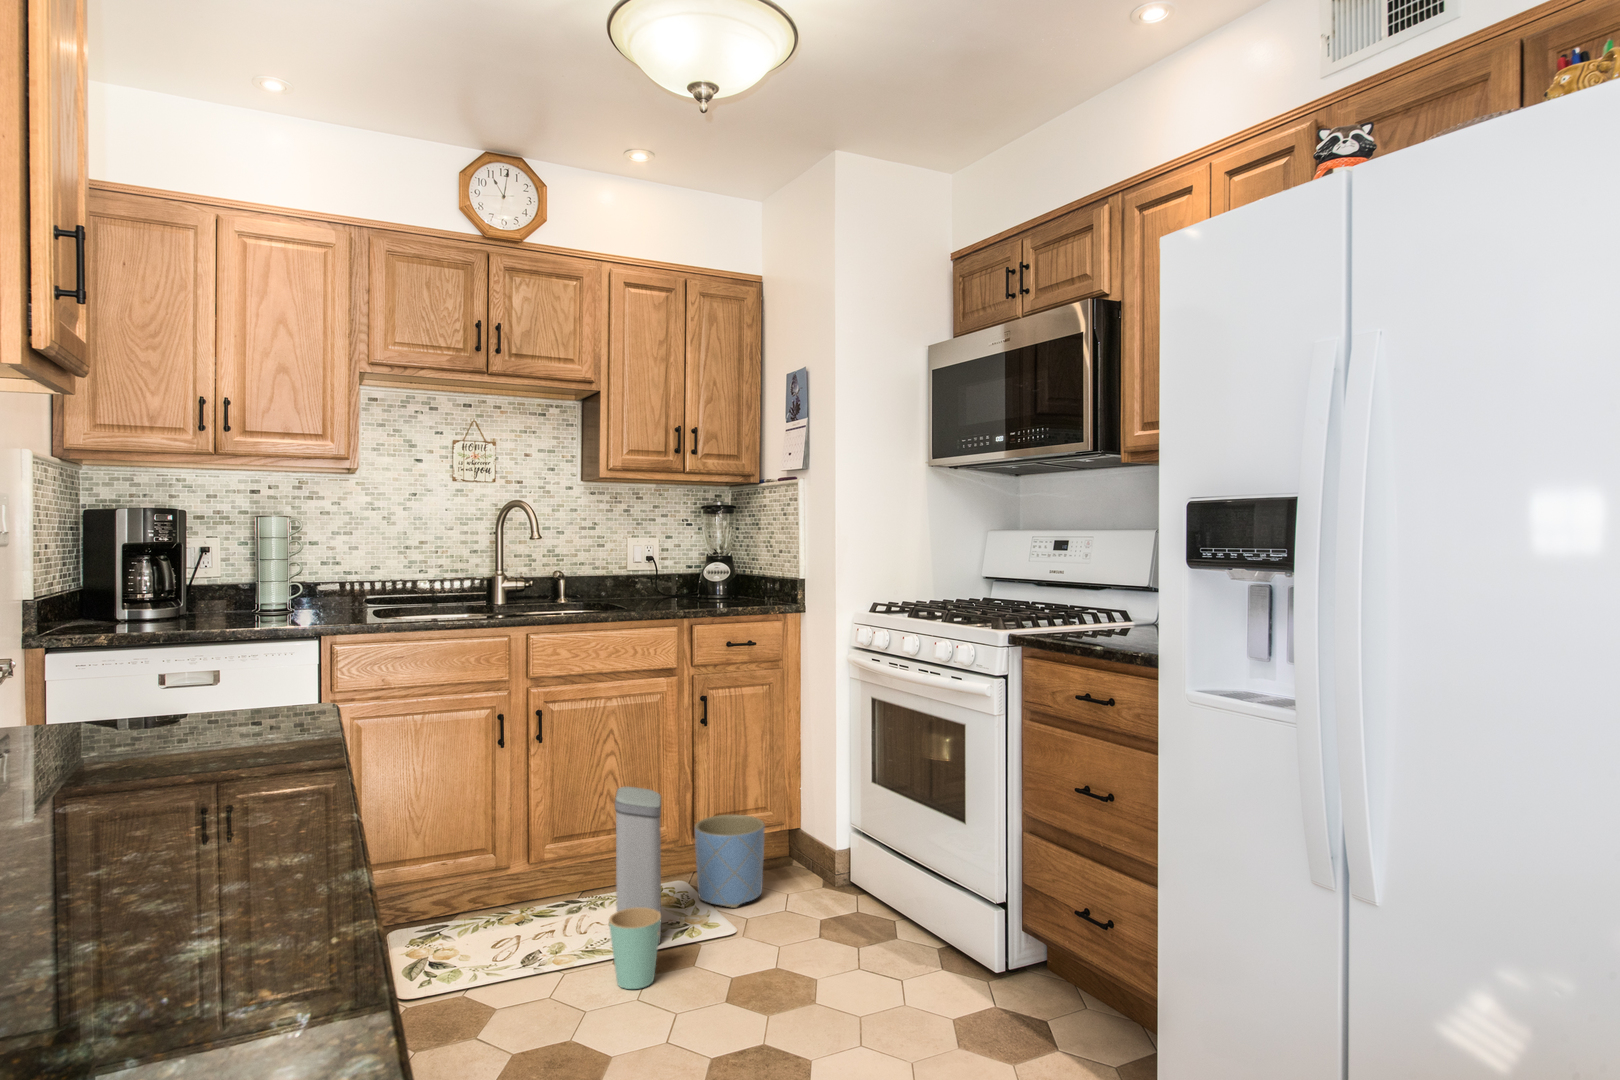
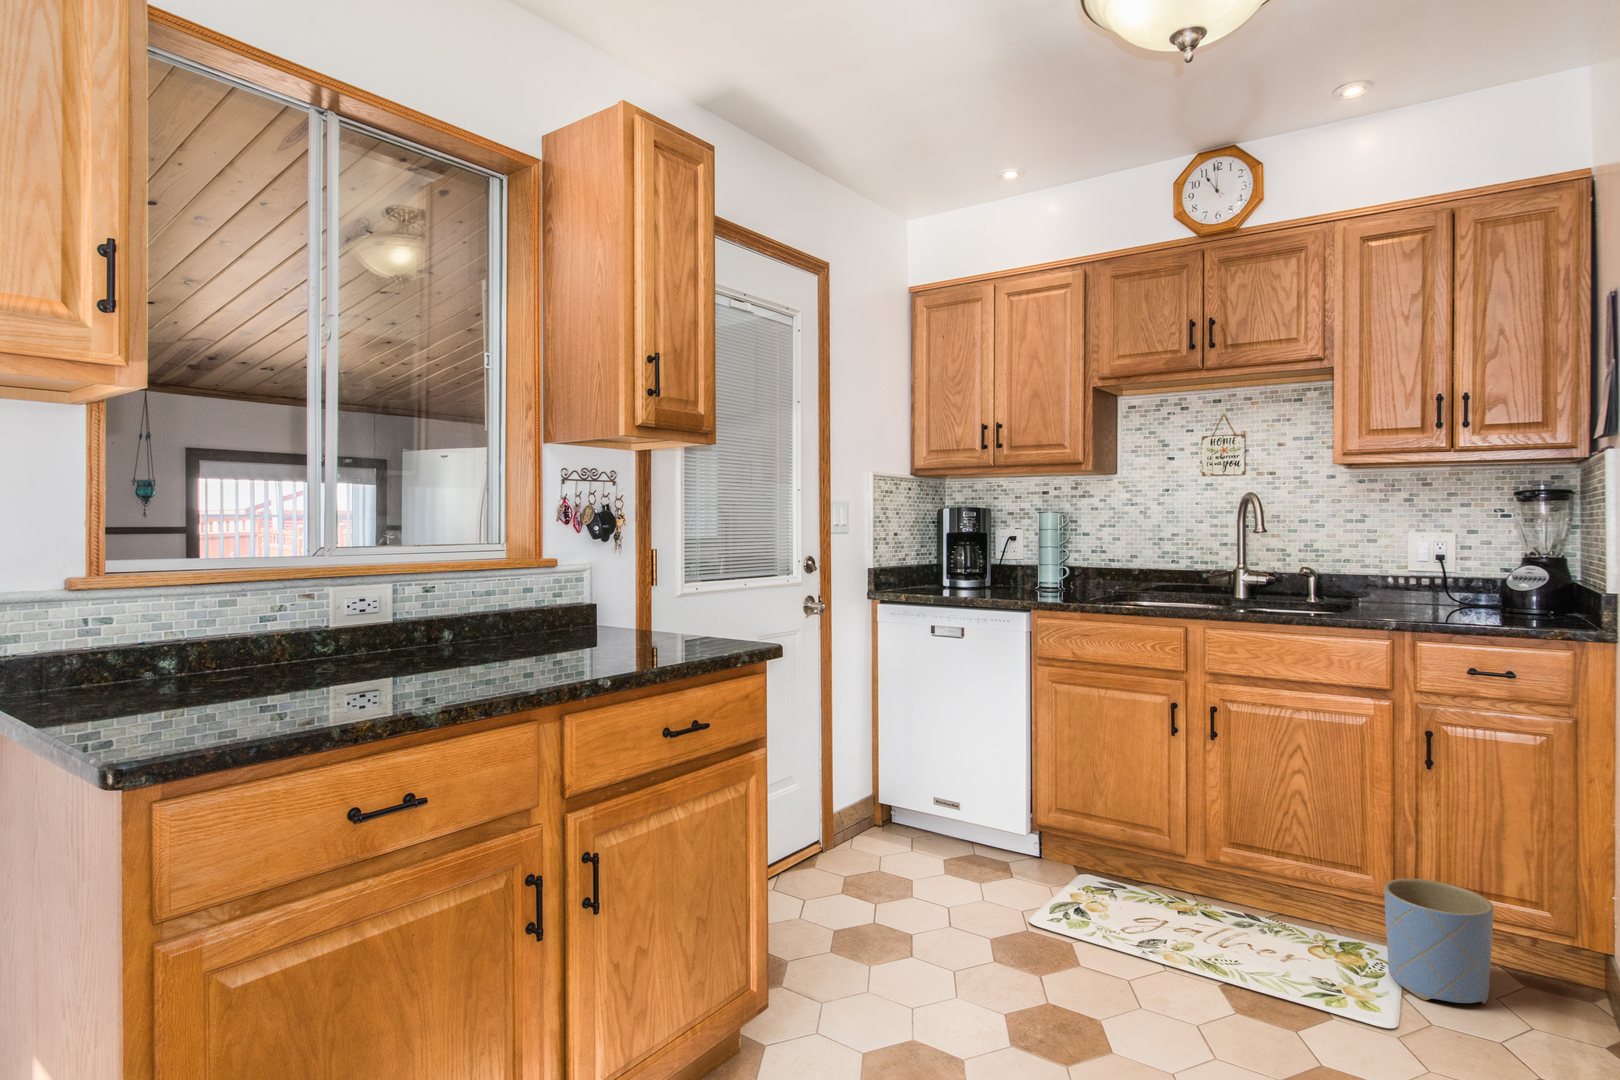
trash can: present [609,787,661,989] -> none [1179,802,1310,1011]

